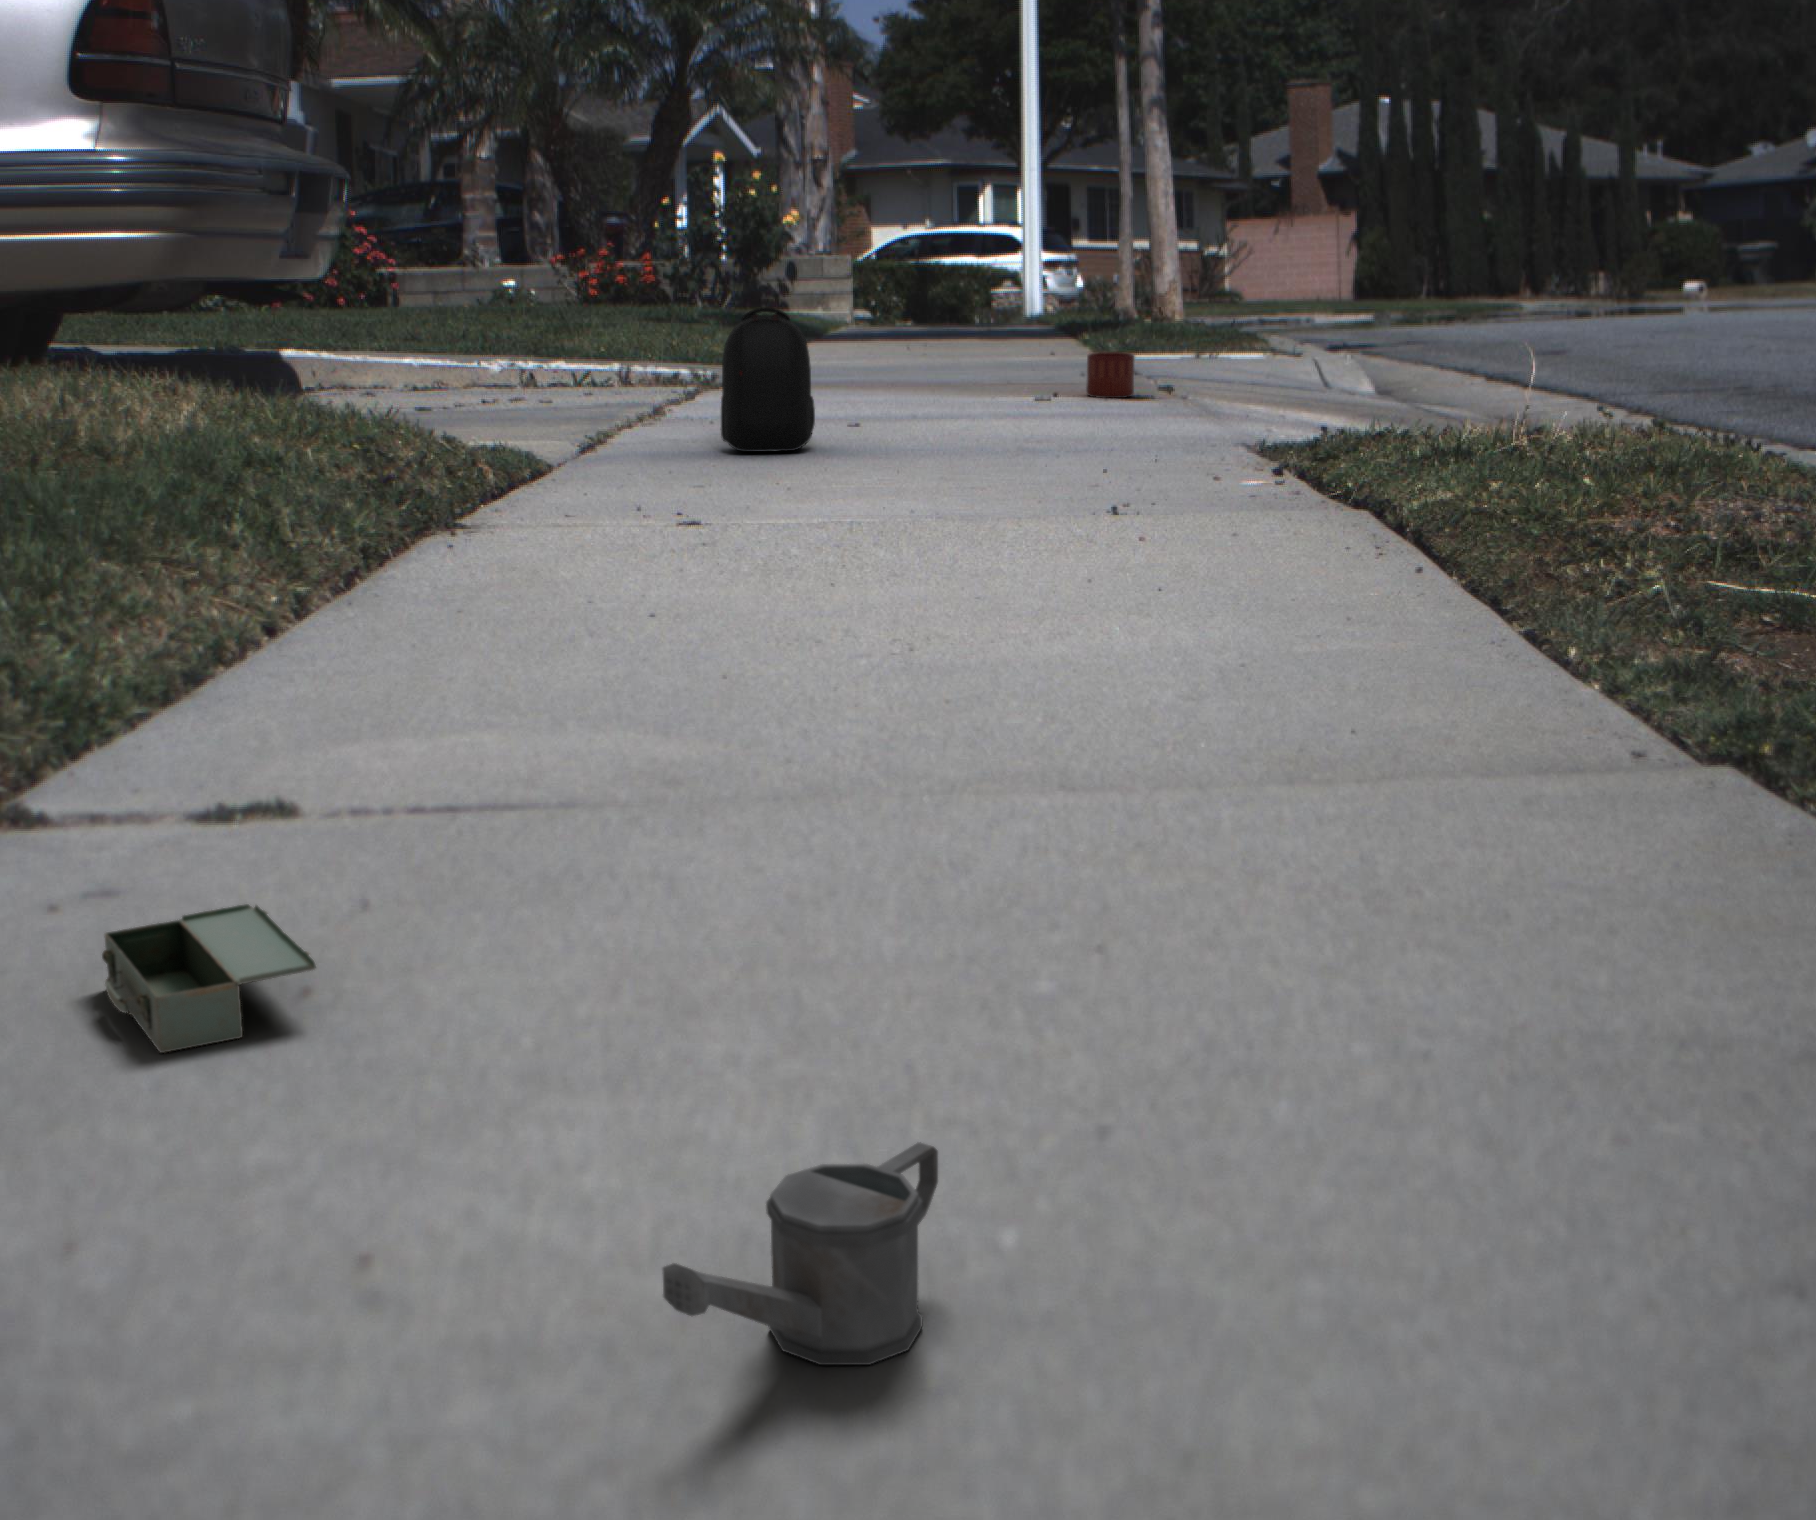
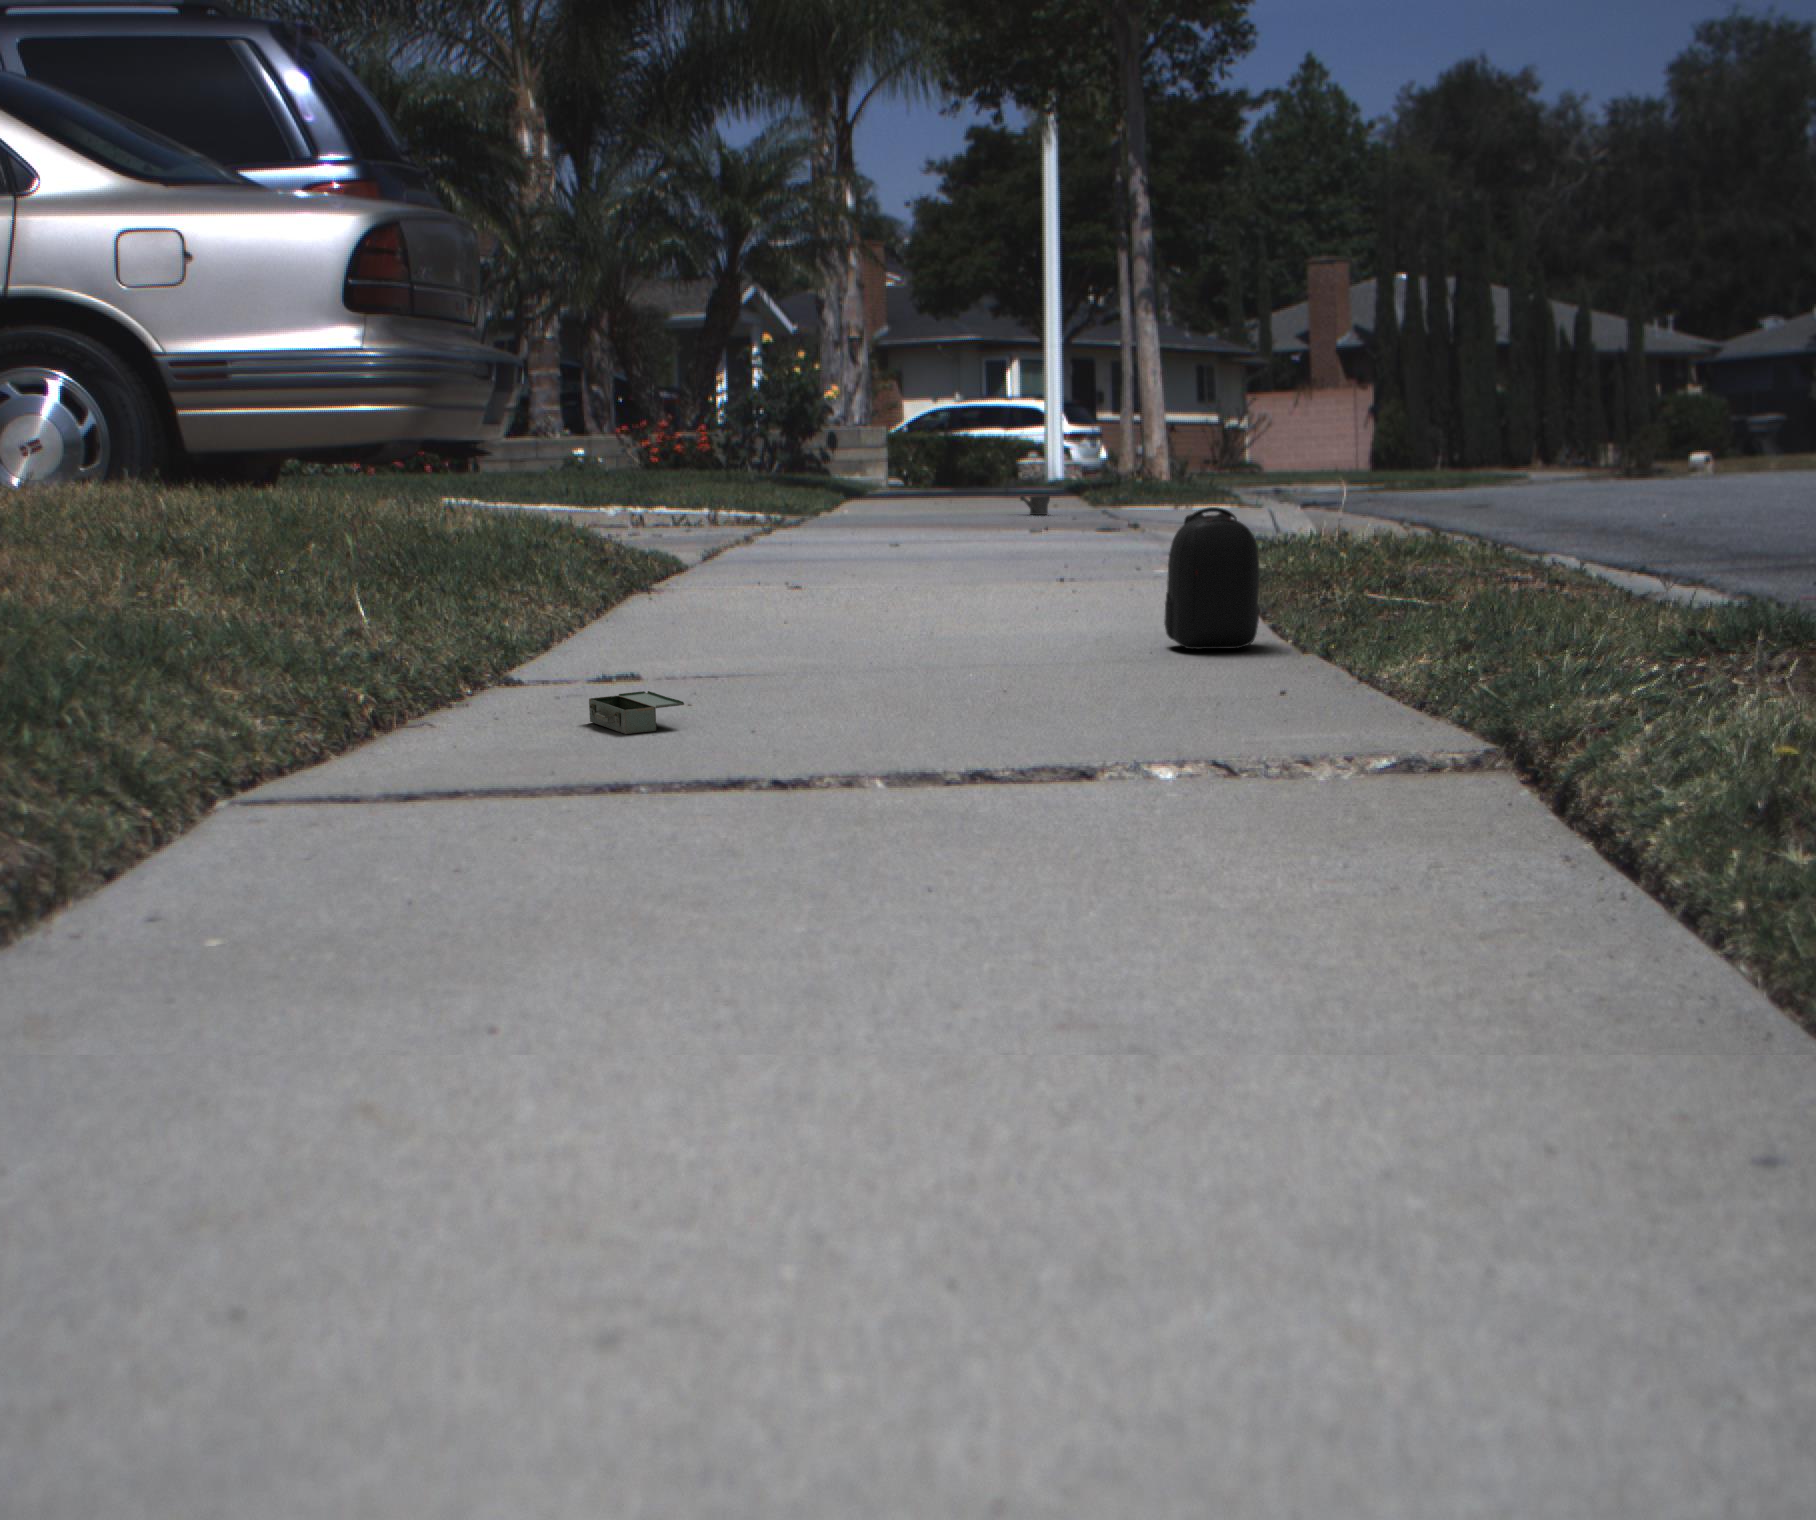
backpack: present [721,307,815,452] -> present [1164,507,1259,649]
planter: present [1086,352,1135,398] -> none [1069,497,1106,531]
watering can: present [663,1142,938,1365] -> present [1020,495,1050,515]

